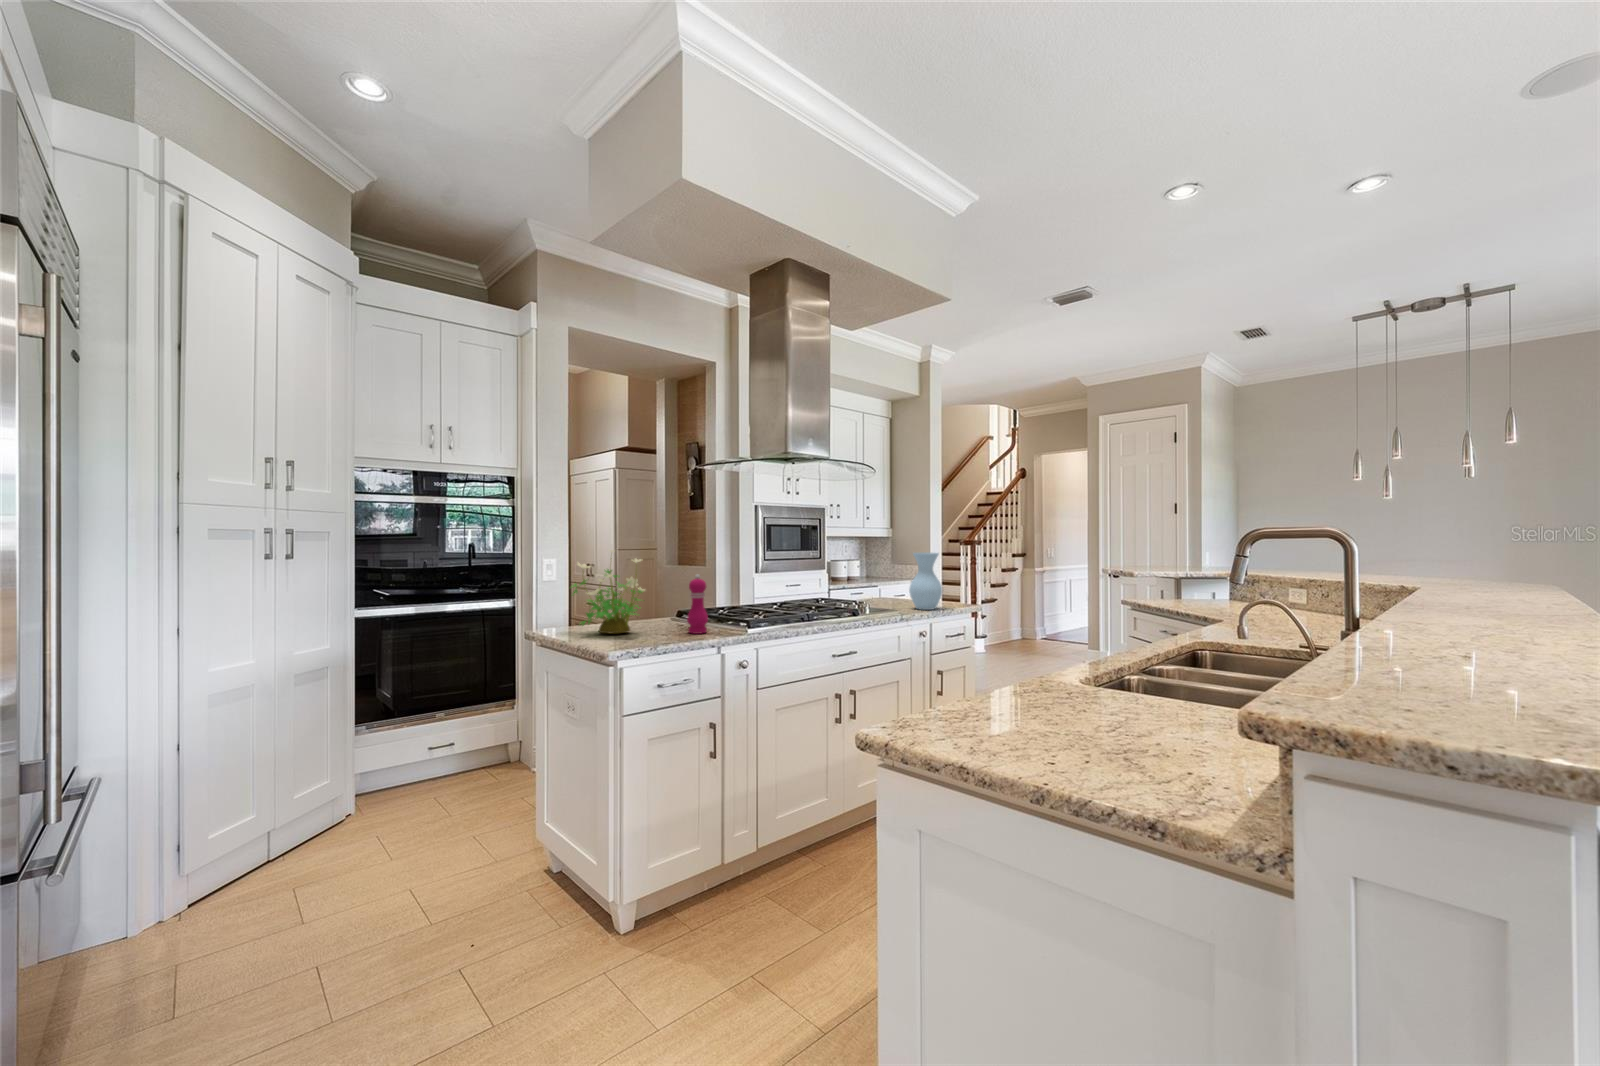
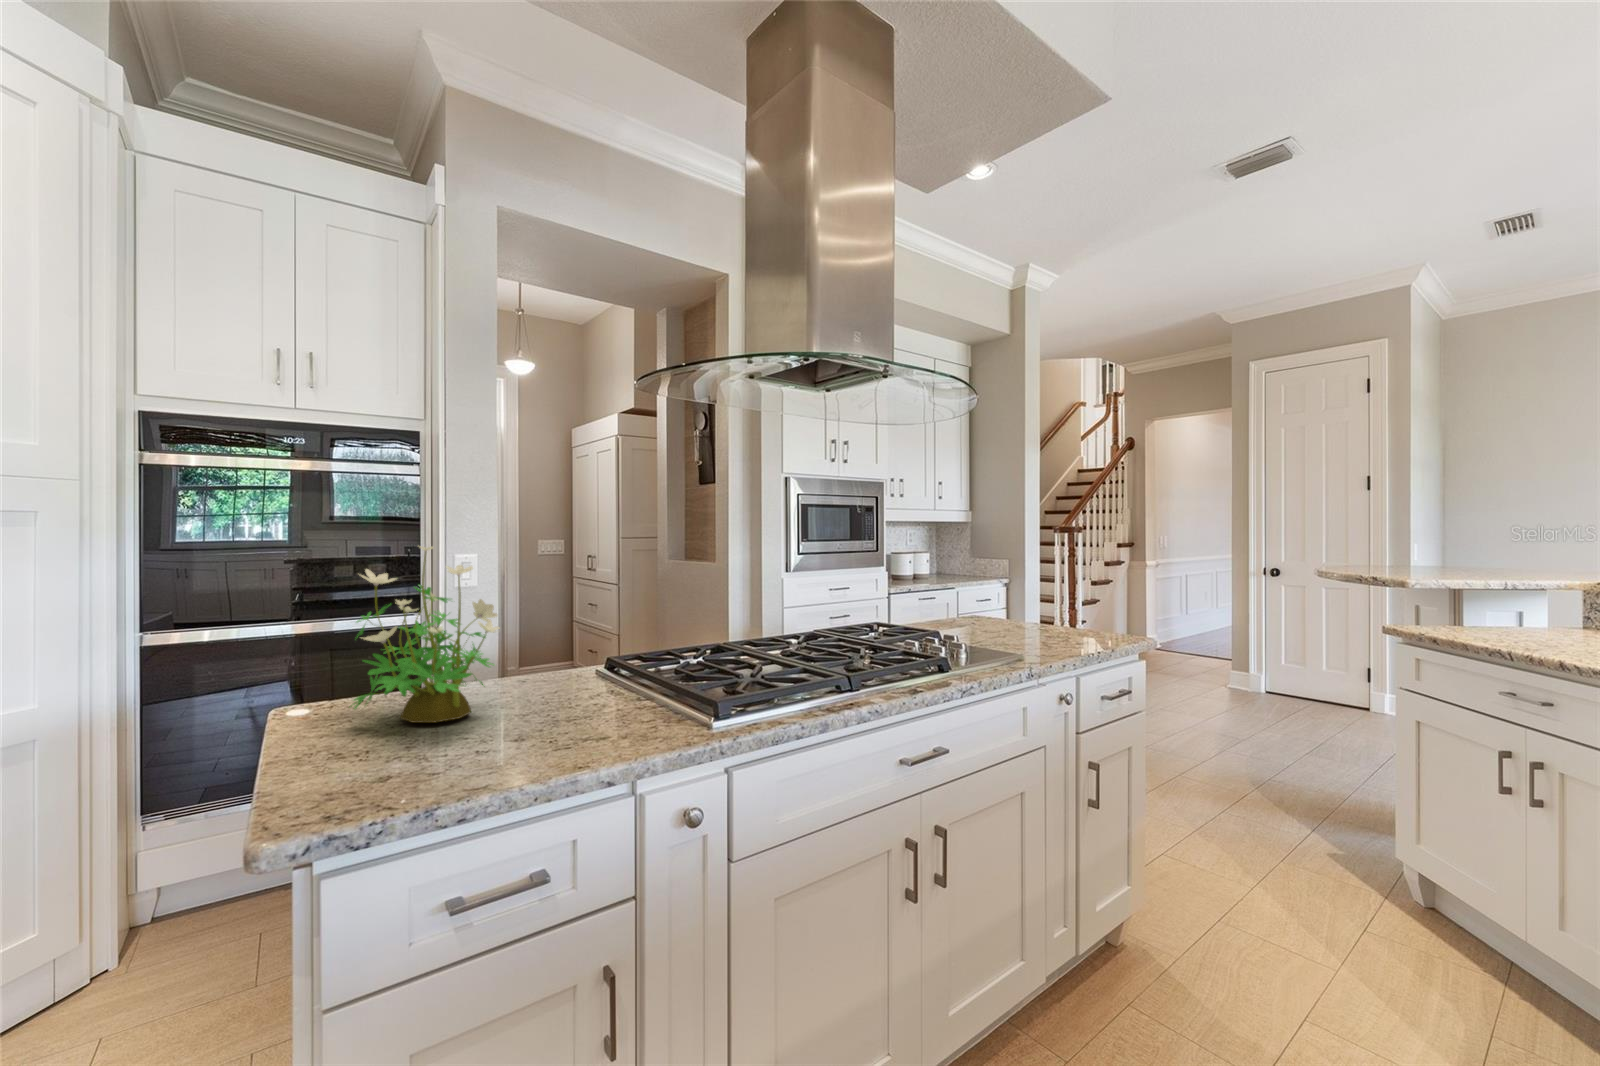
vase: present [909,553,942,610] -> none [1028,547,1089,649]
pepper mill: present [687,574,708,634] -> none [581,597,627,724]

